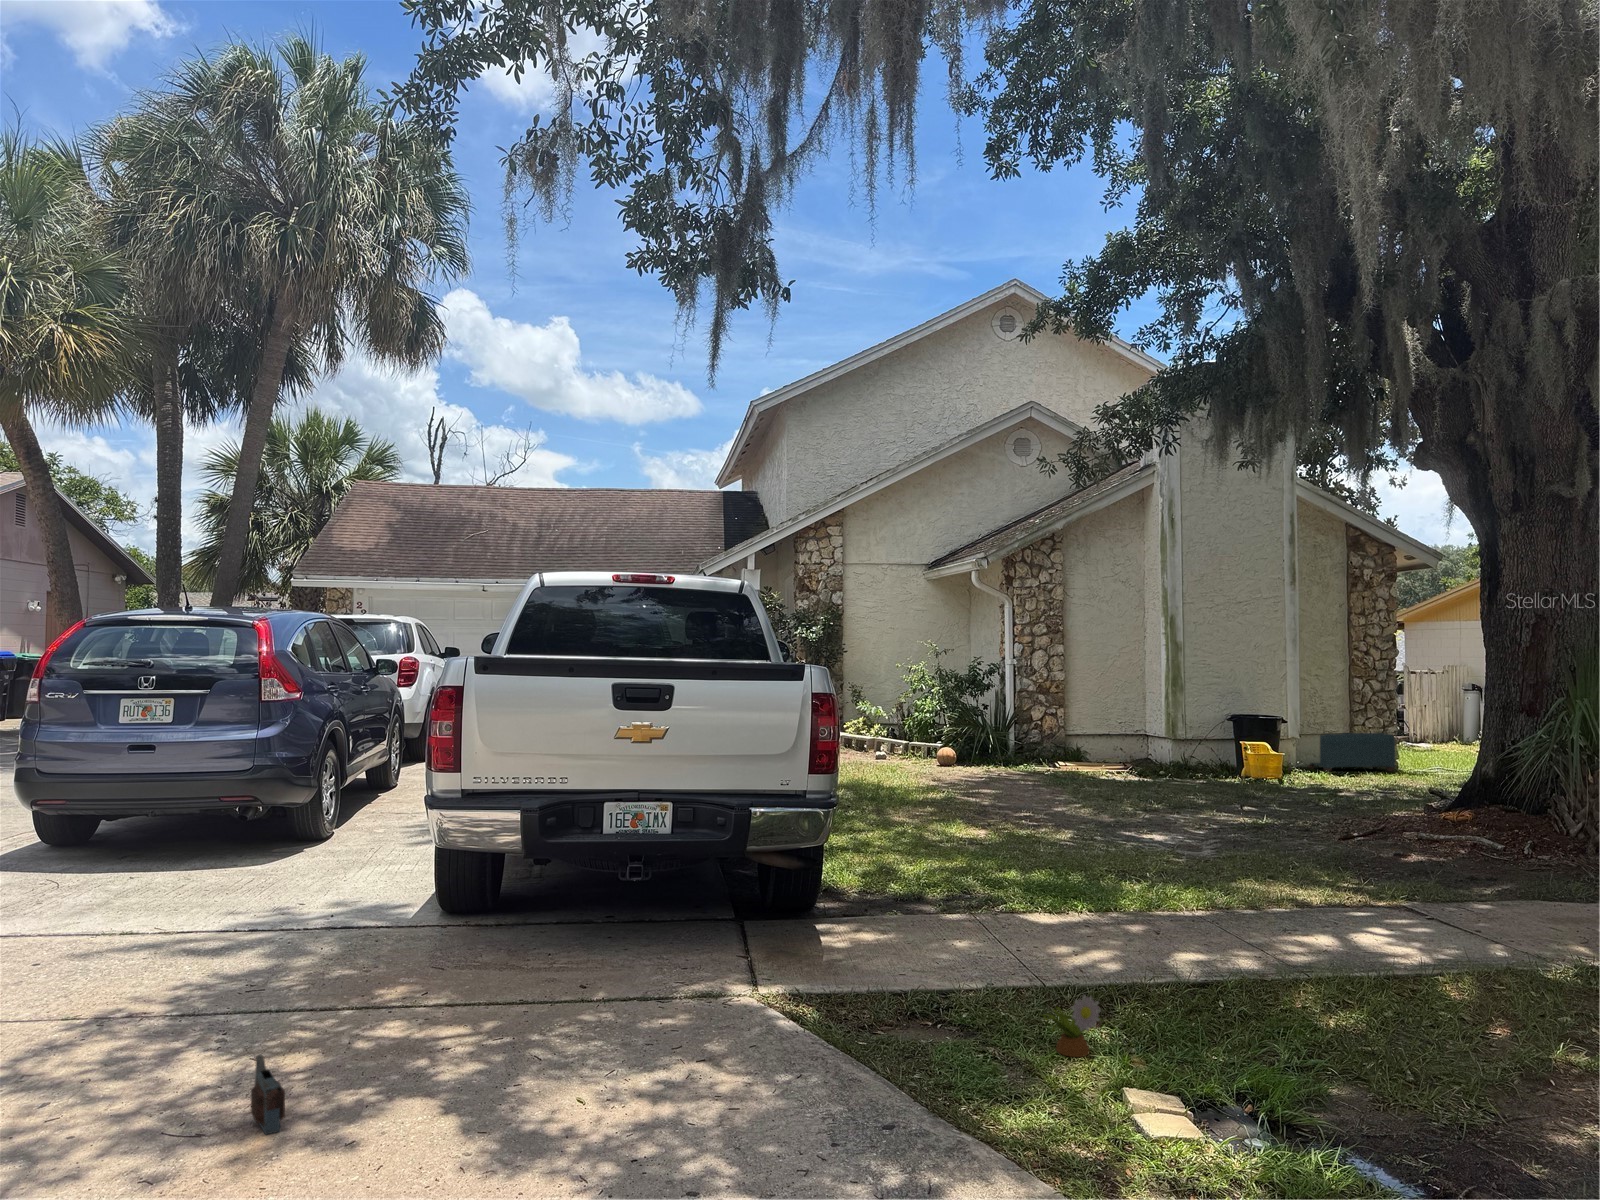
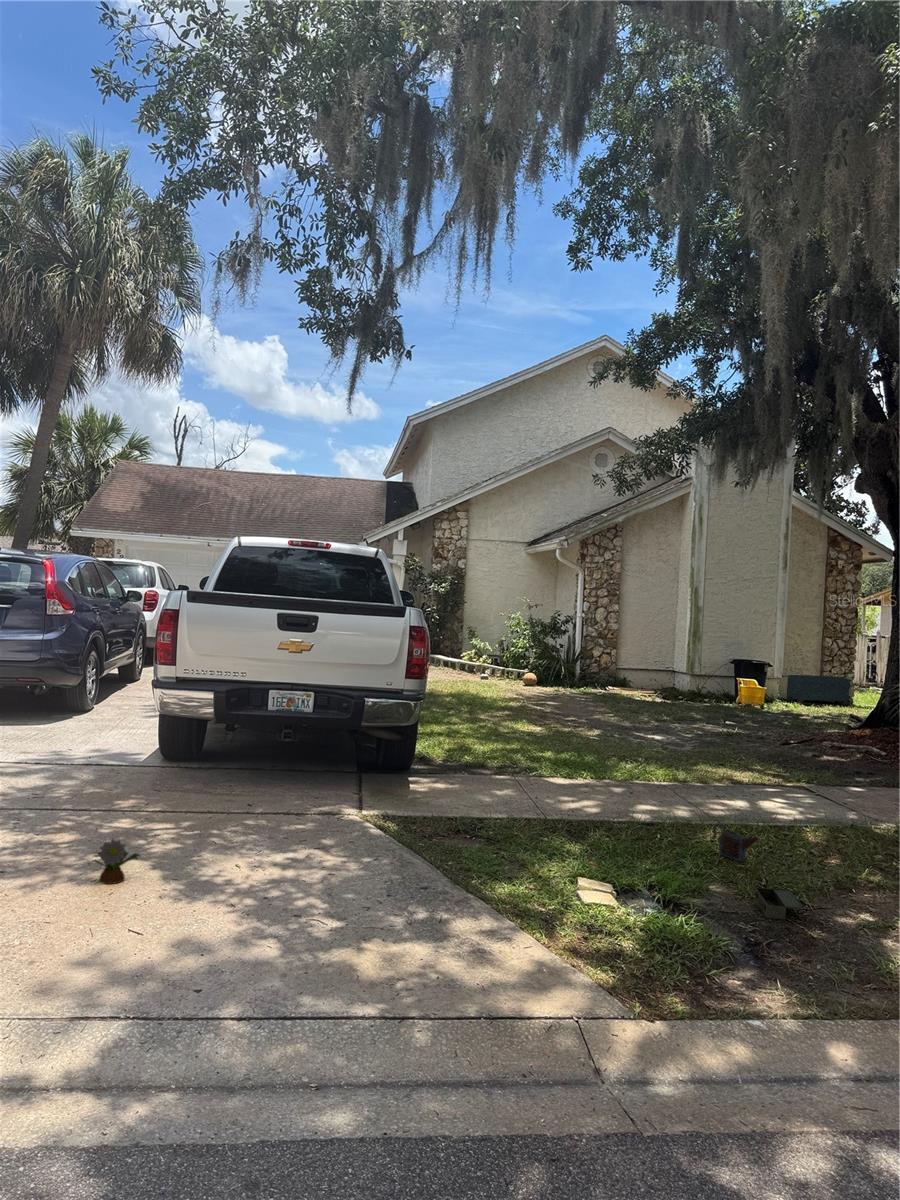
decorative plant: present [1043,995,1102,1057] -> present [92,839,140,884]
watering can: present [251,1055,285,1135] -> present [712,823,758,862]
toolbox: none [1418,1096,1513,1152] -> present [755,888,804,920]

